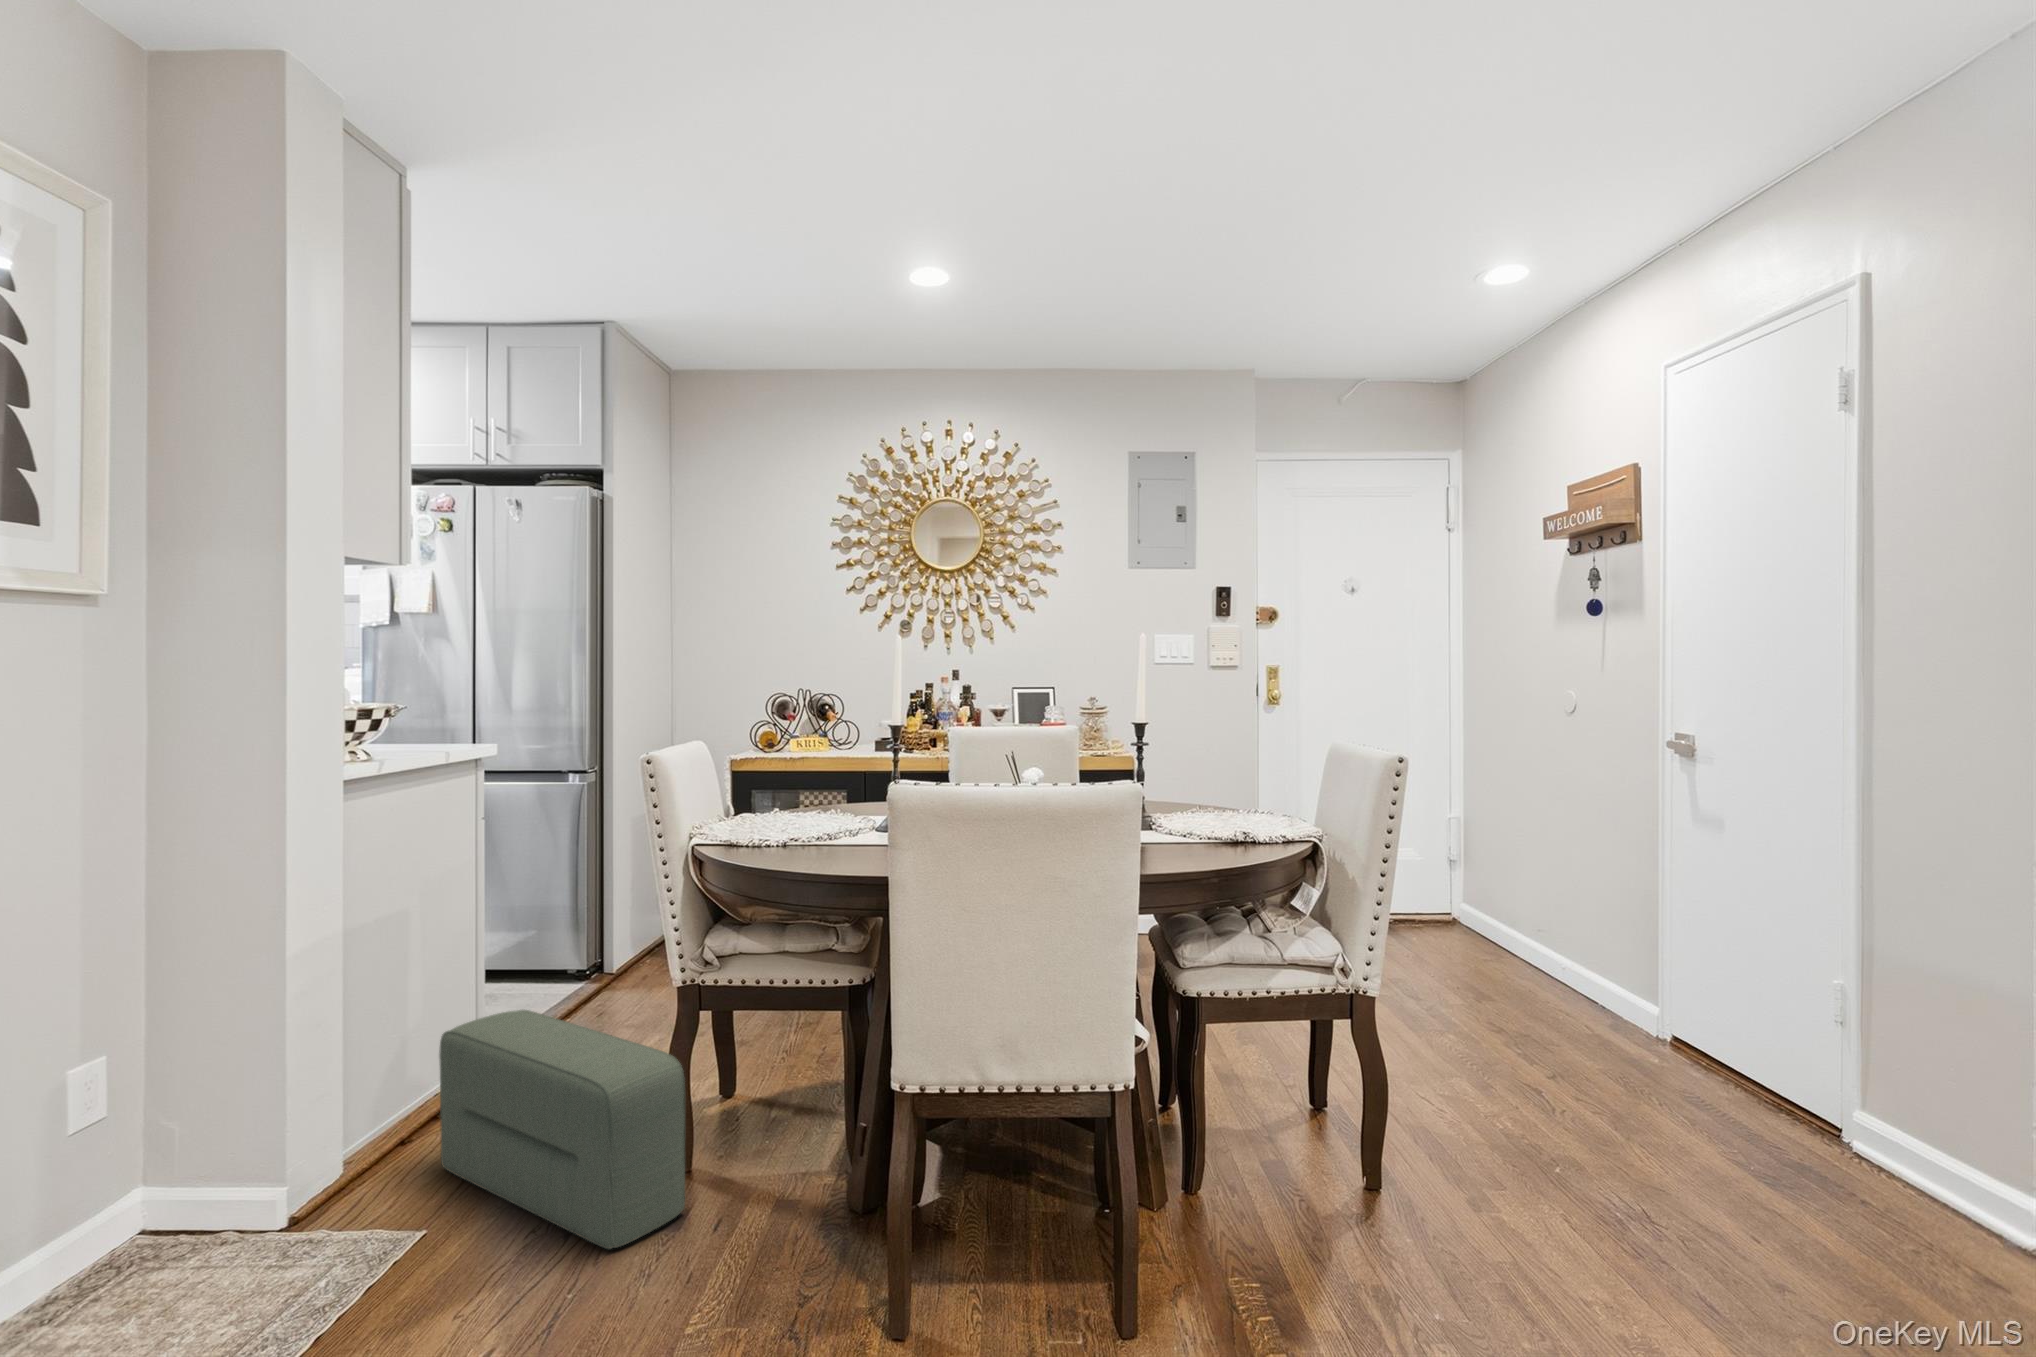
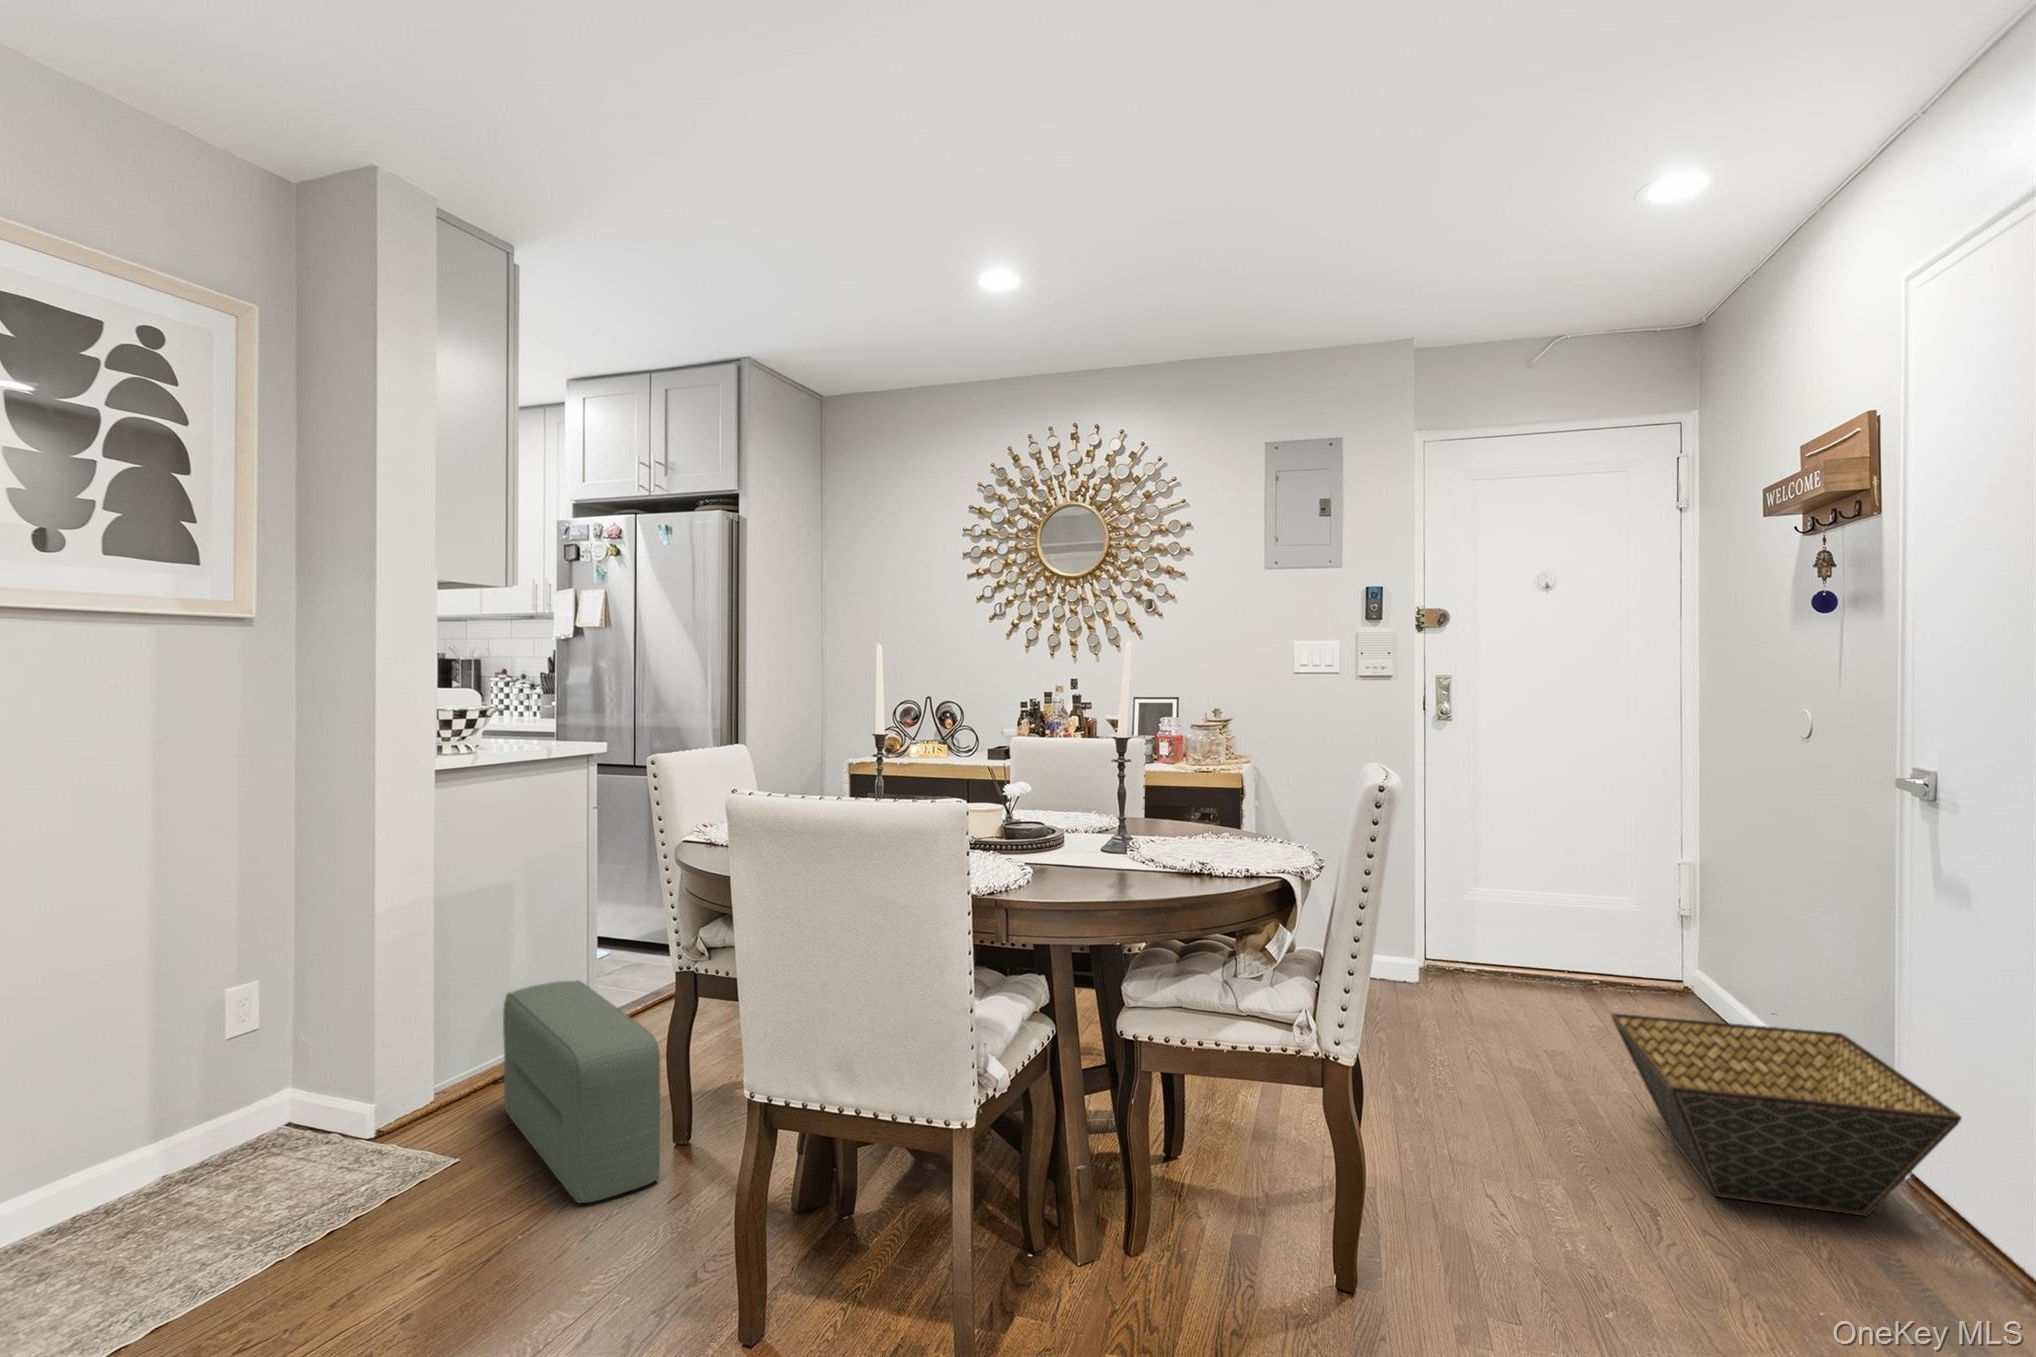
basket: none [1488,944,1773,1084] -> present [1611,1014,1961,1216]

